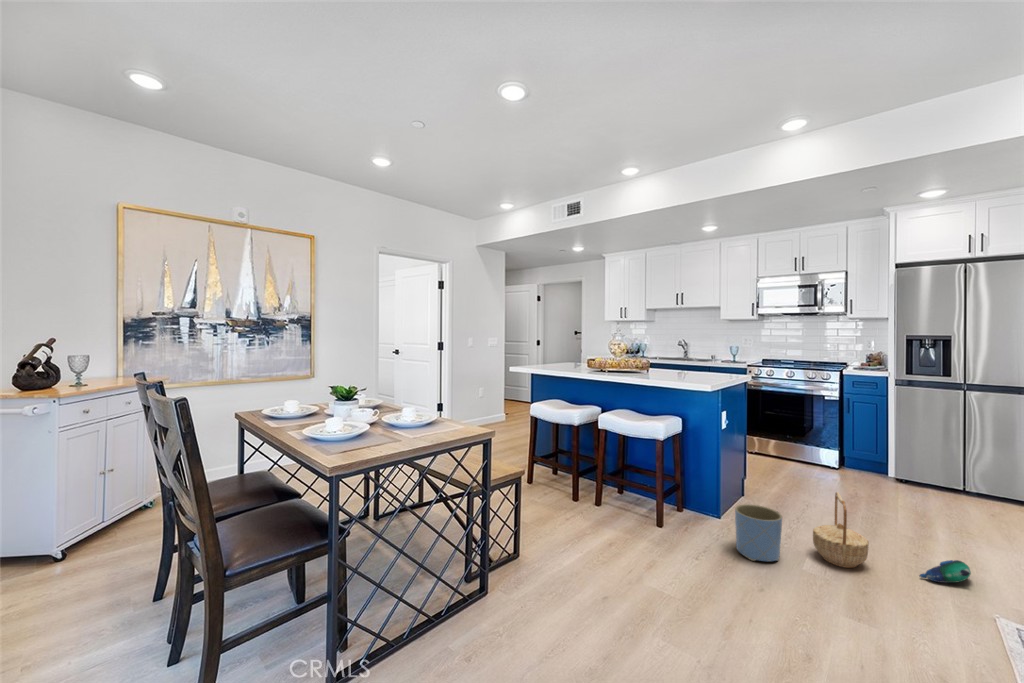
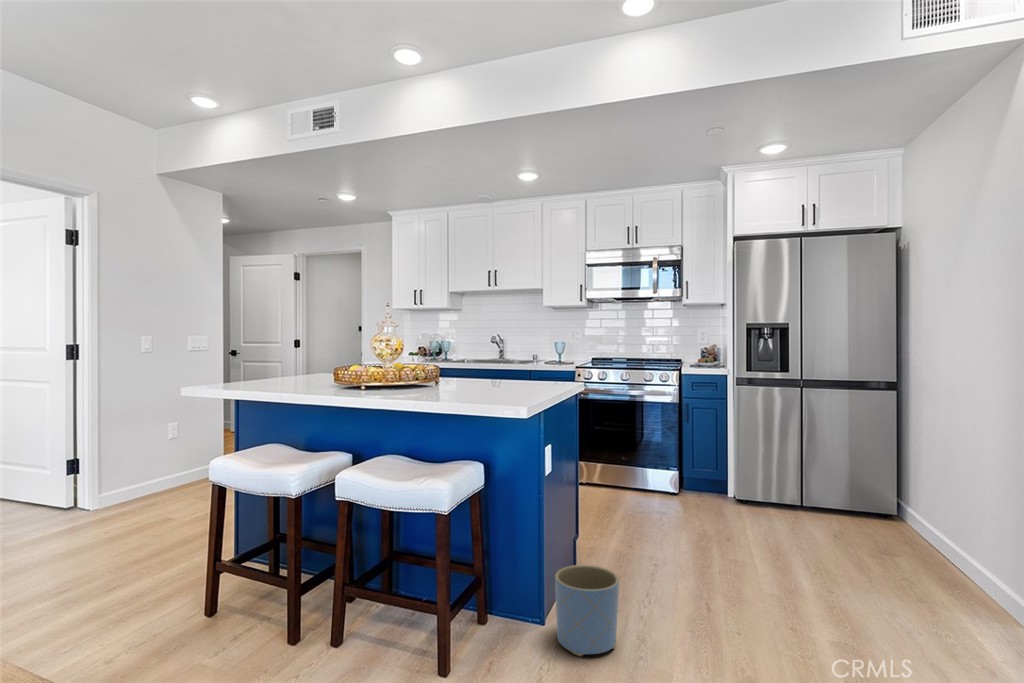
basket: present [813,492,869,568] -> none [657,530,725,641]
plush toy: present [920,560,971,583] -> none [782,604,835,641]

